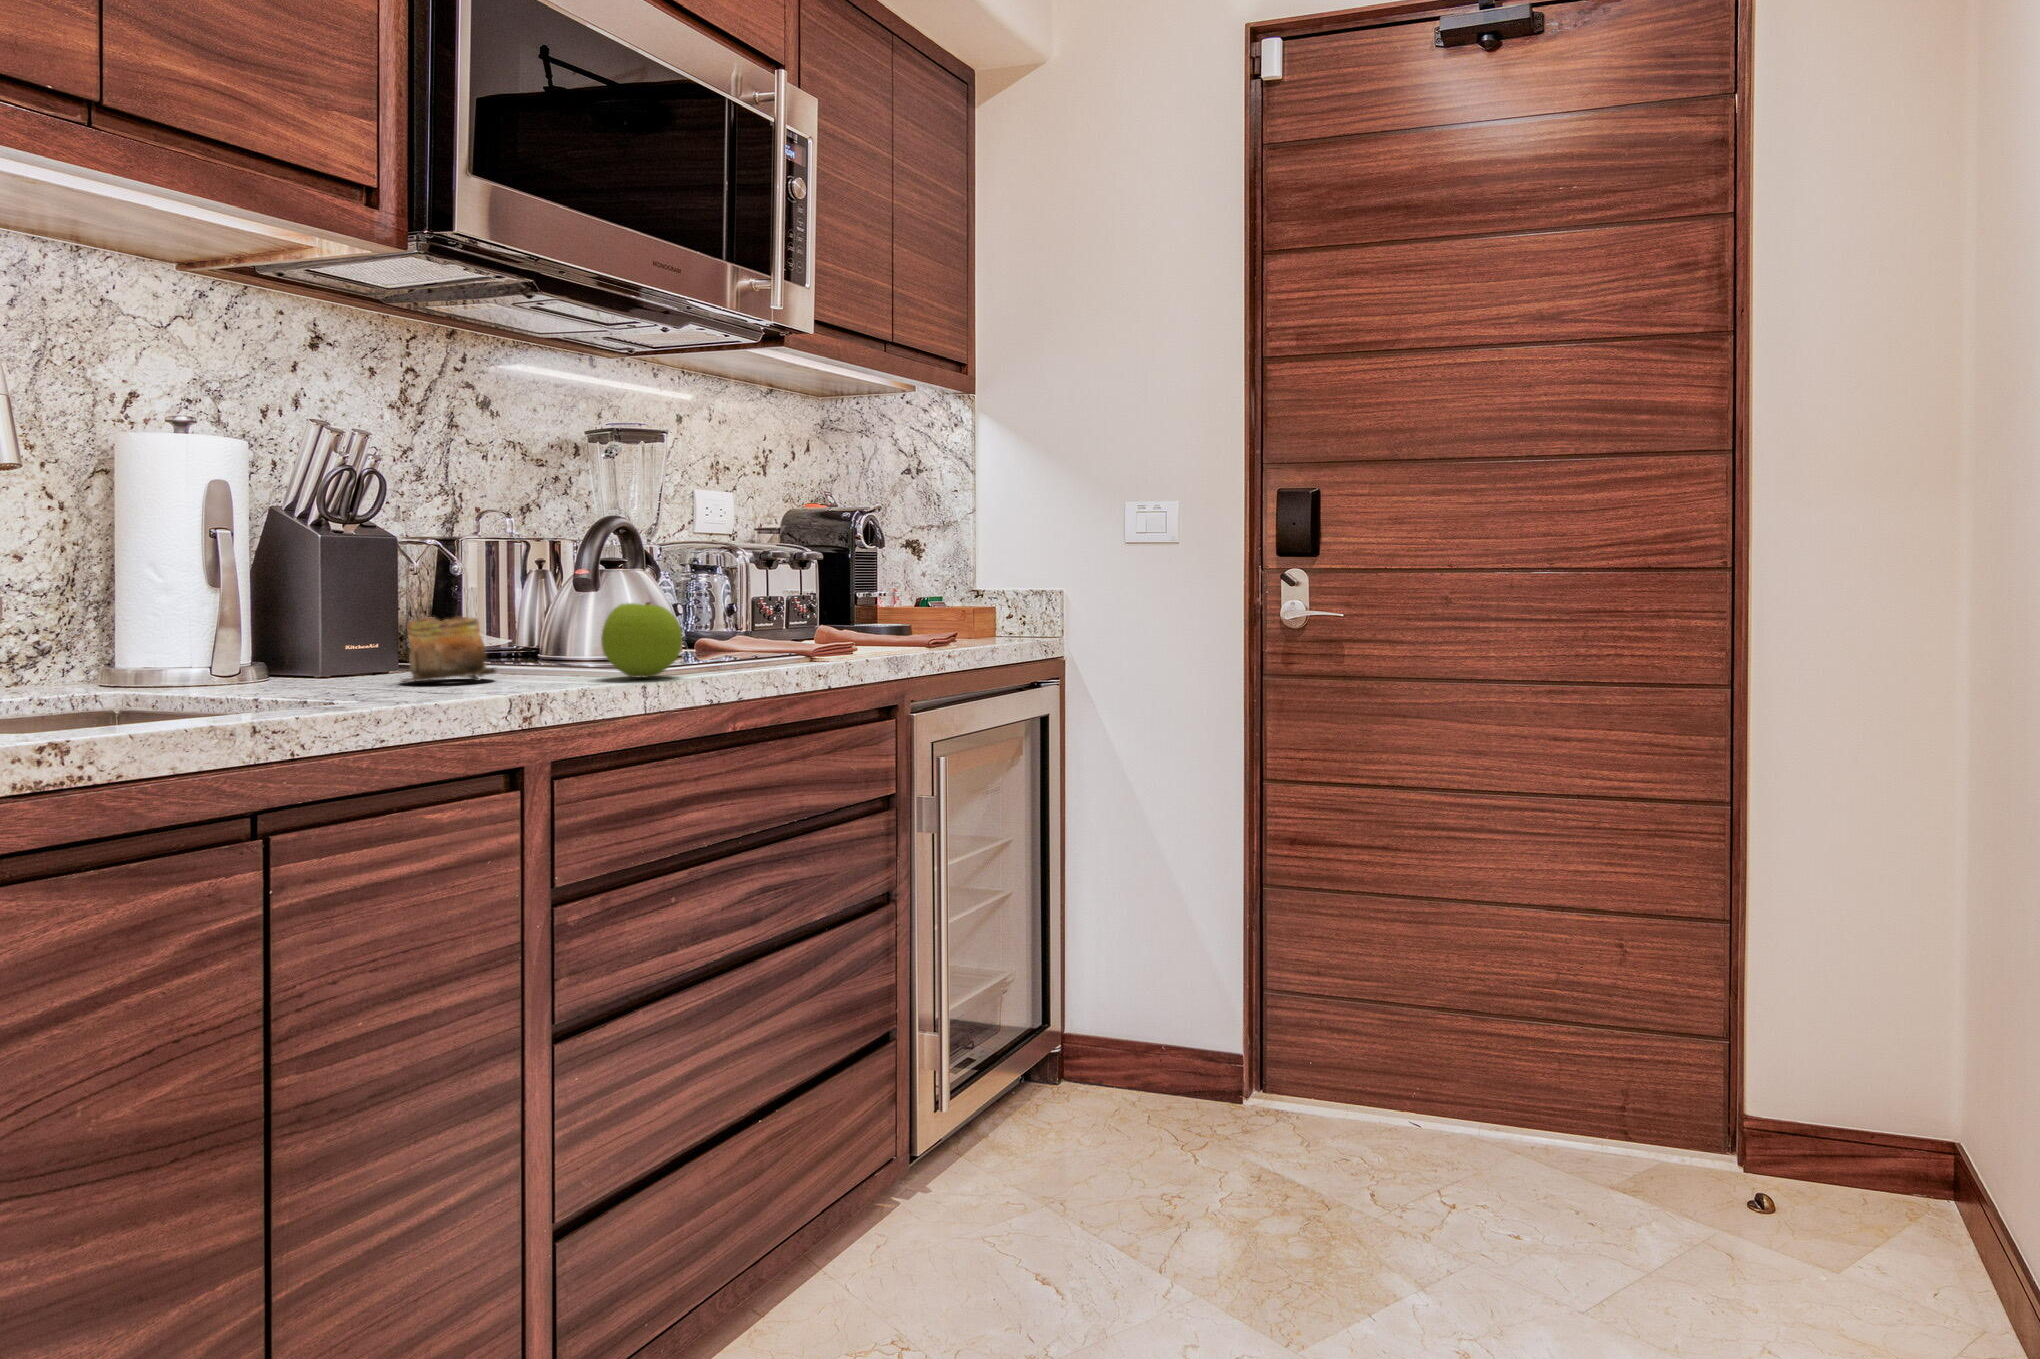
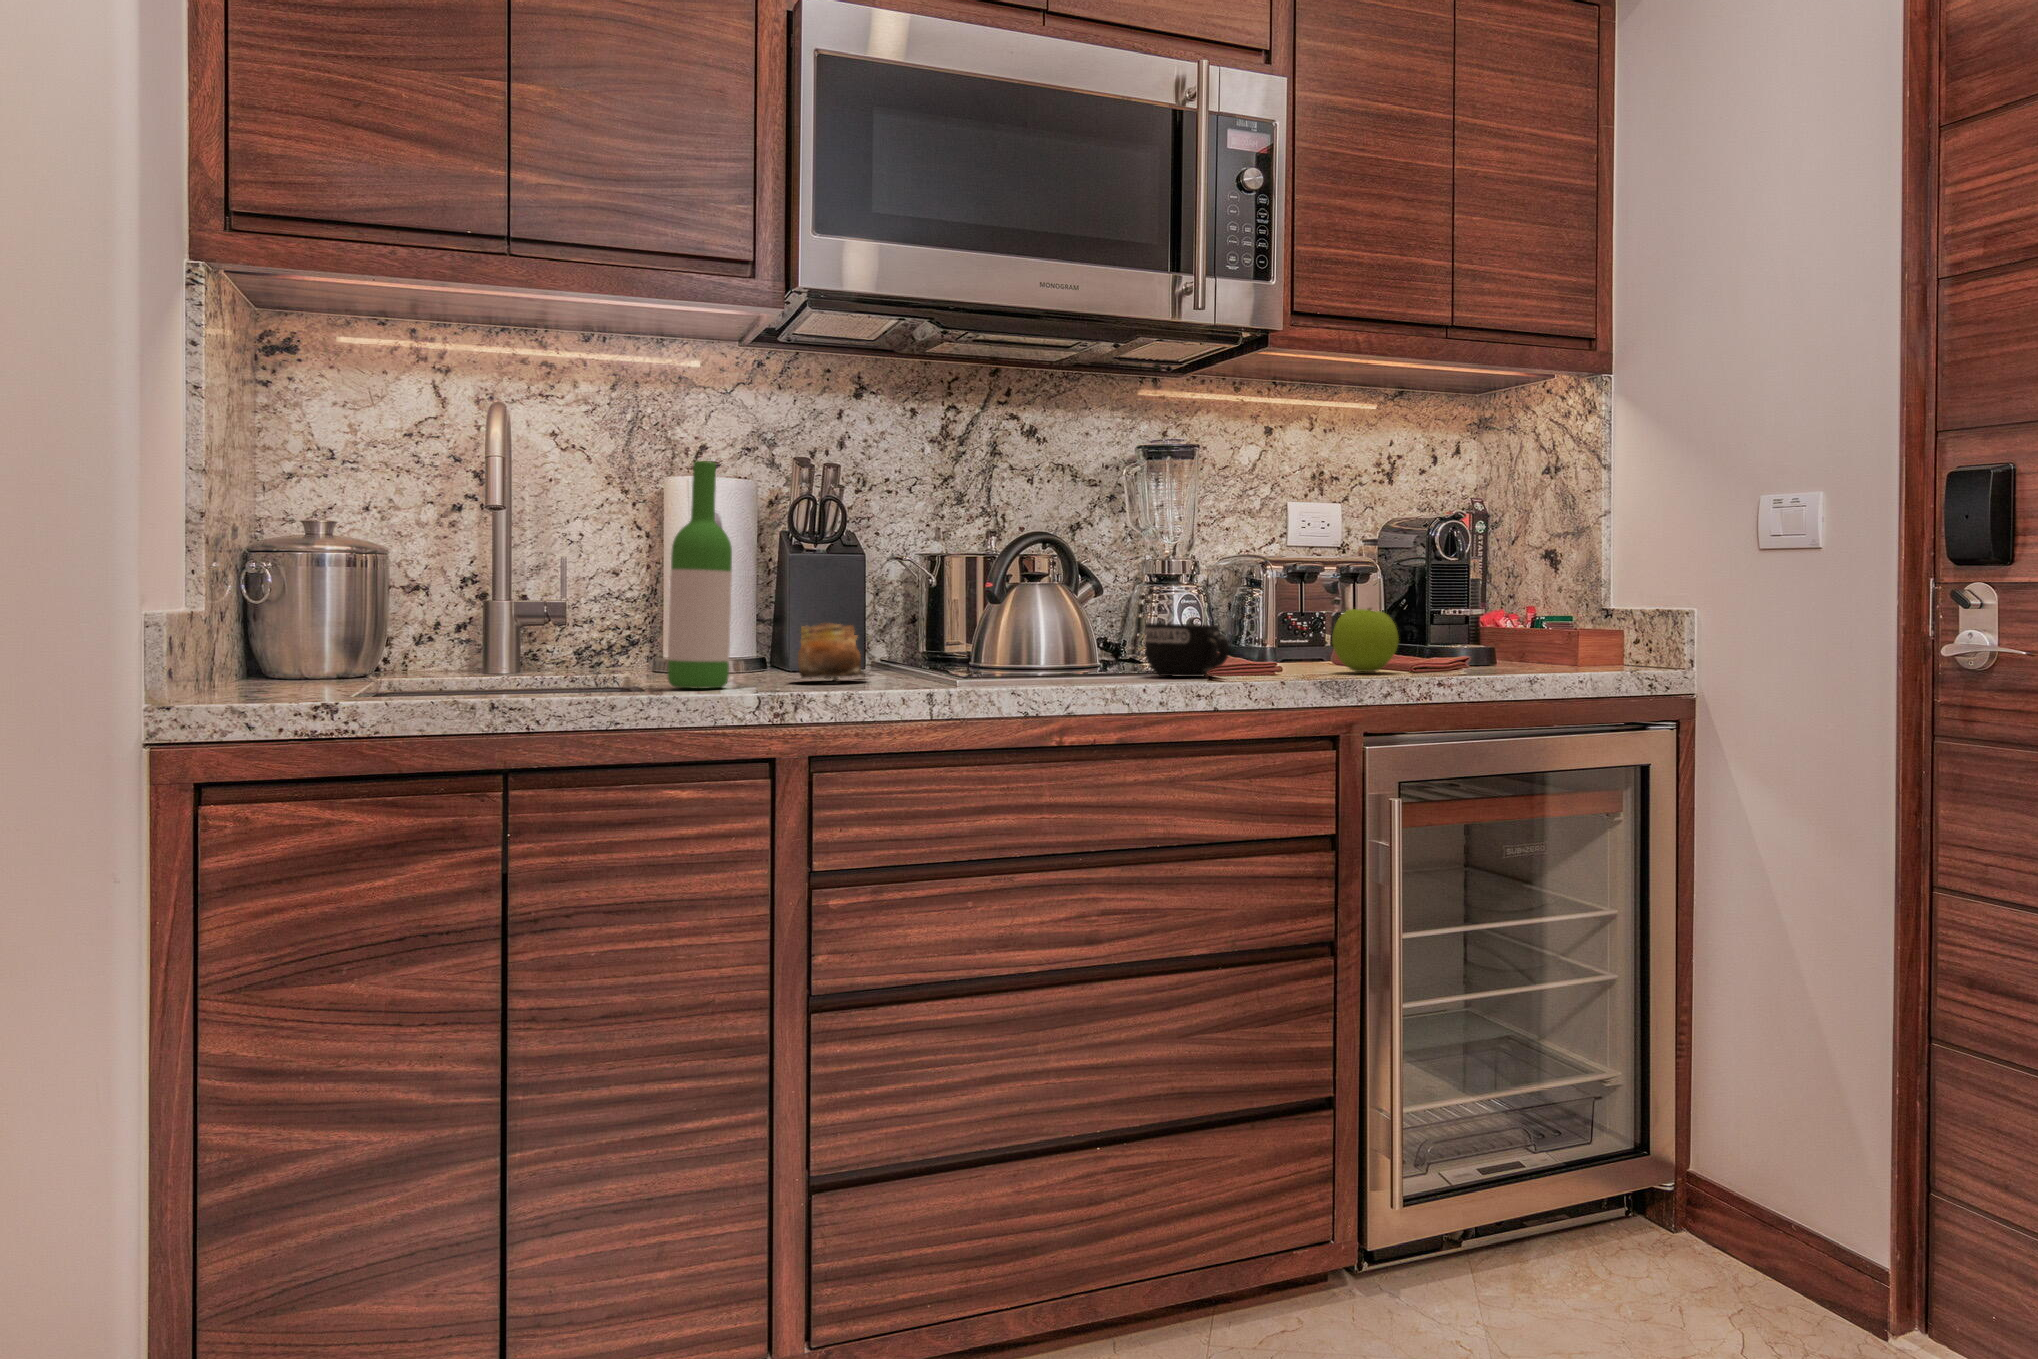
wine bottle: none [317,430,396,697] -> present [667,461,732,689]
apple: present [601,602,682,678] -> present [1332,608,1399,672]
mug: none [718,608,810,657] -> present [1144,623,1229,677]

